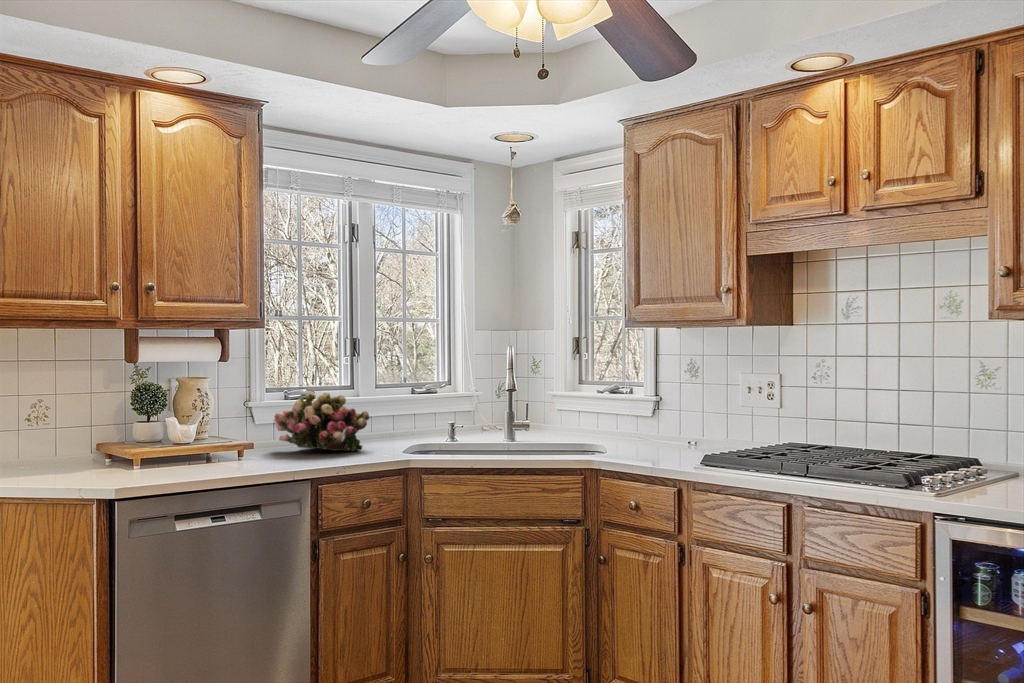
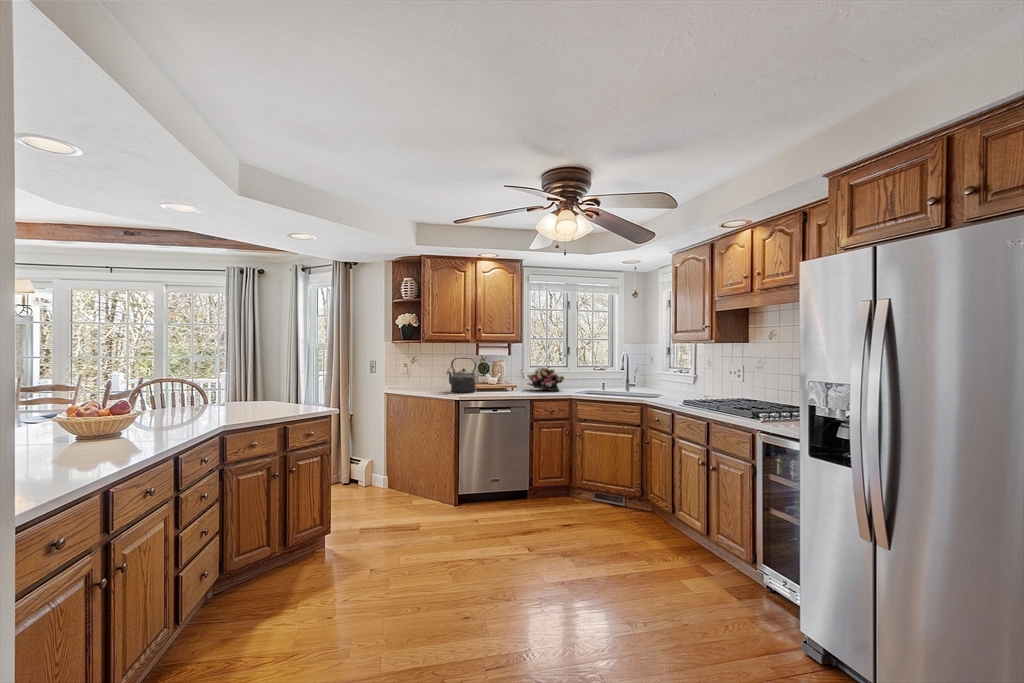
kettle: none [44,375,146,481] -> present [447,358,477,393]

